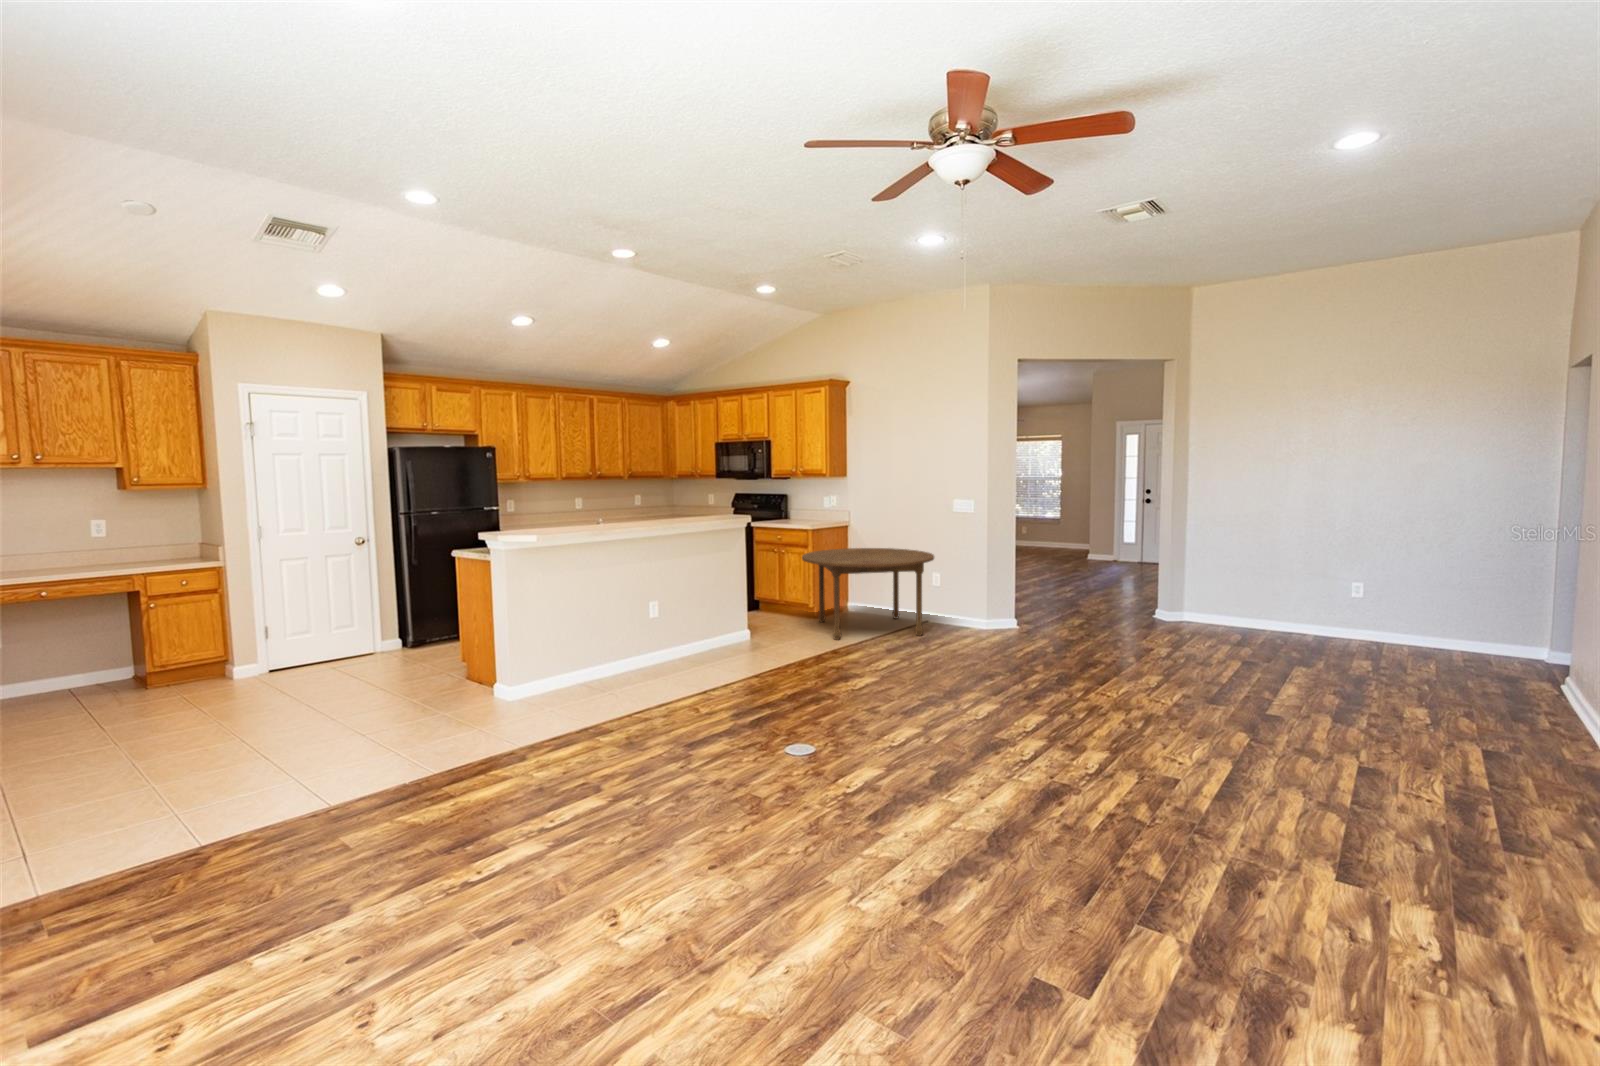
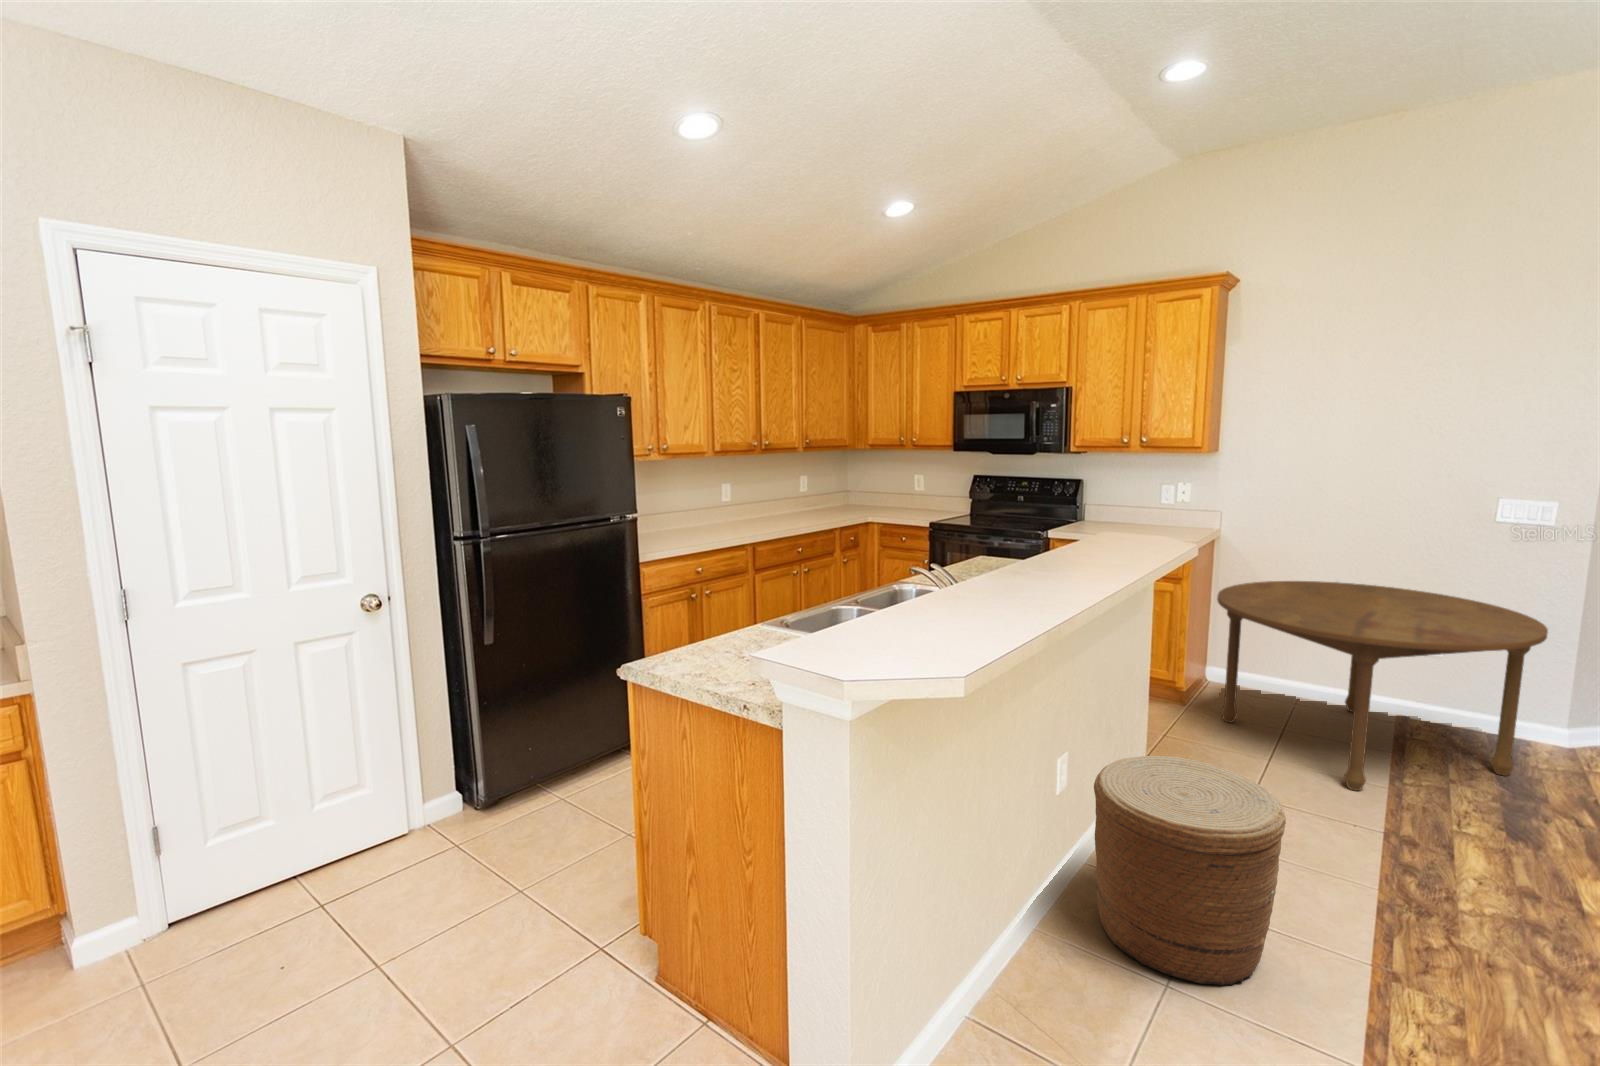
woven basket: none [646,601,715,677] -> present [1094,756,1286,985]

